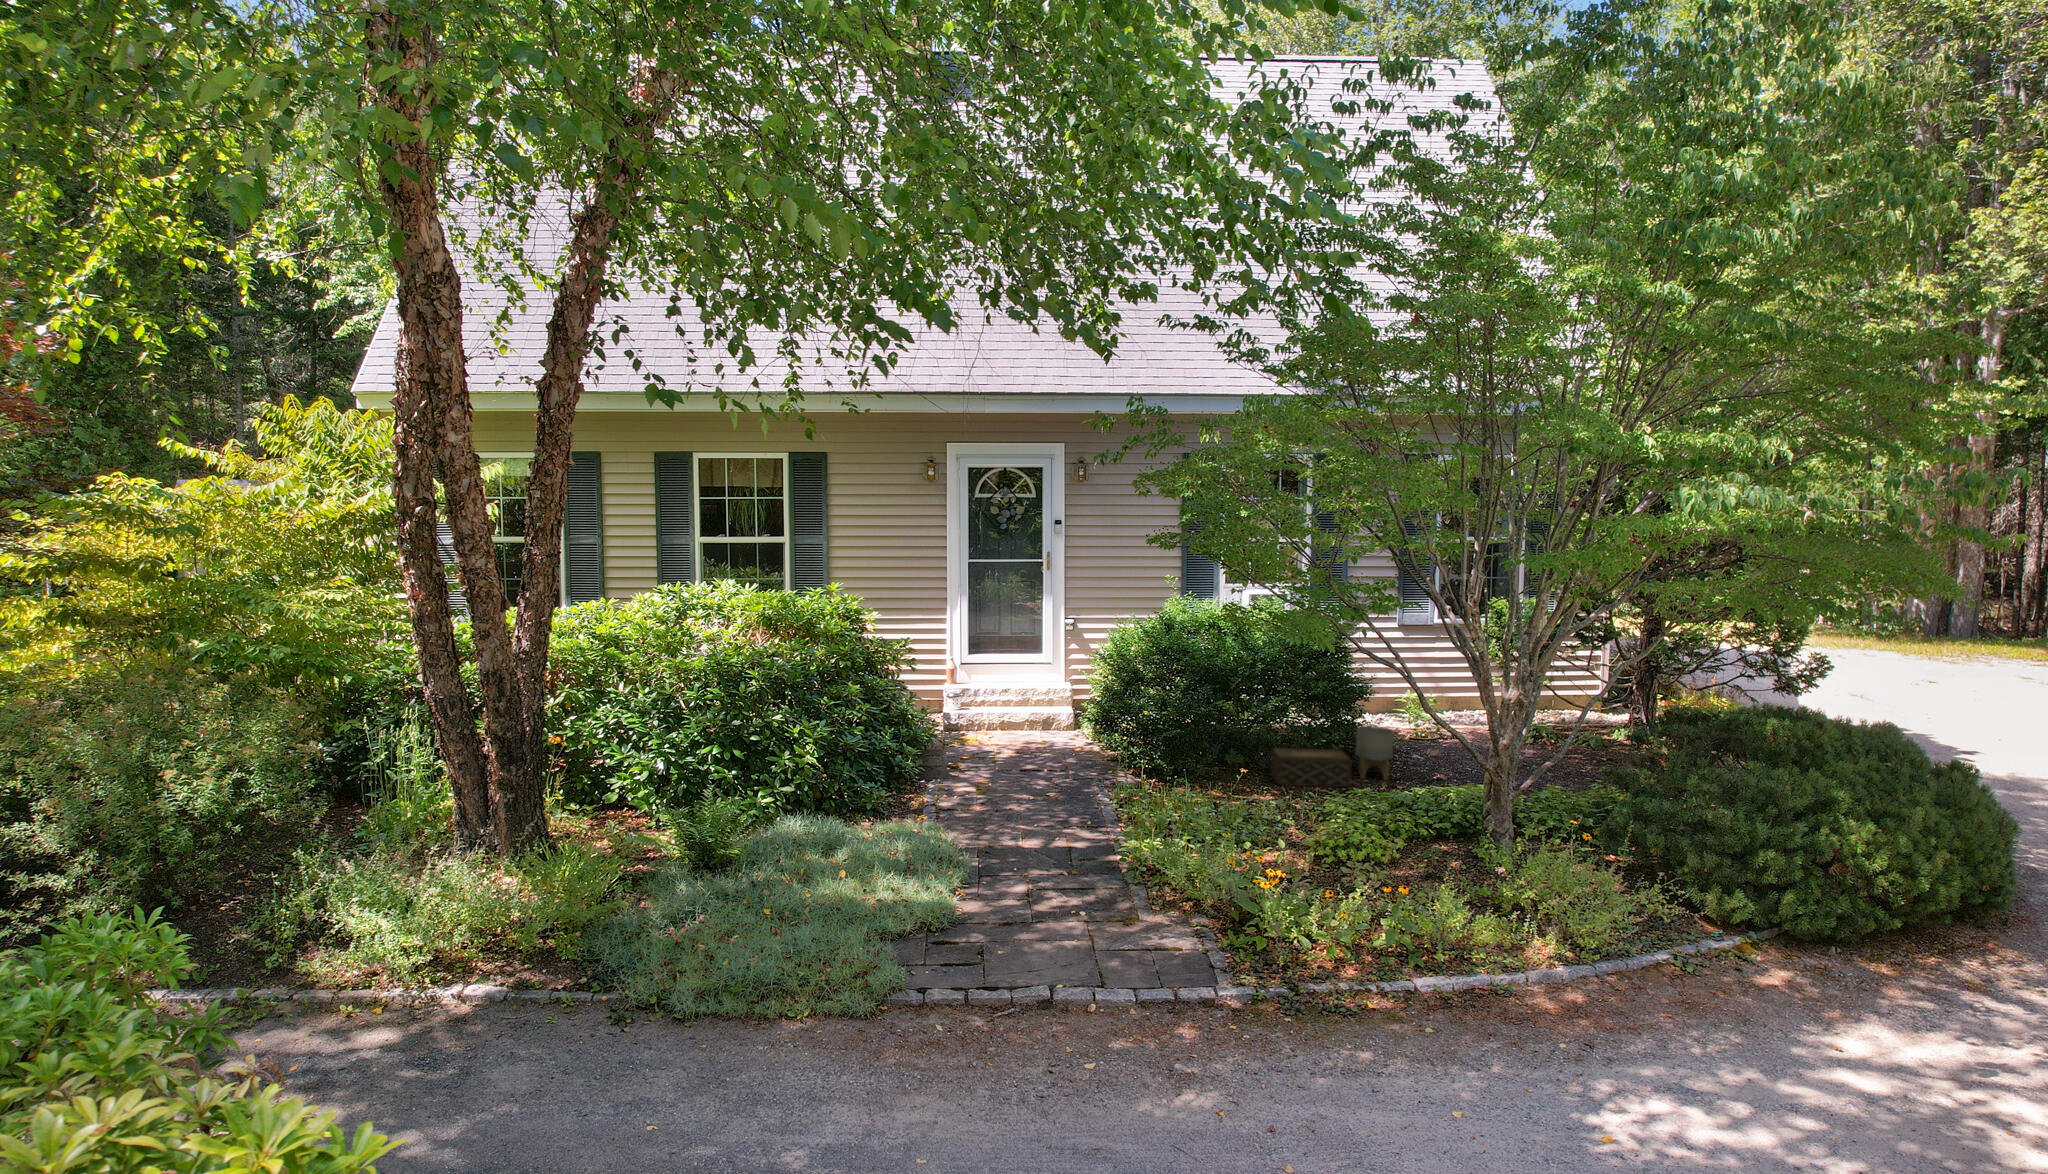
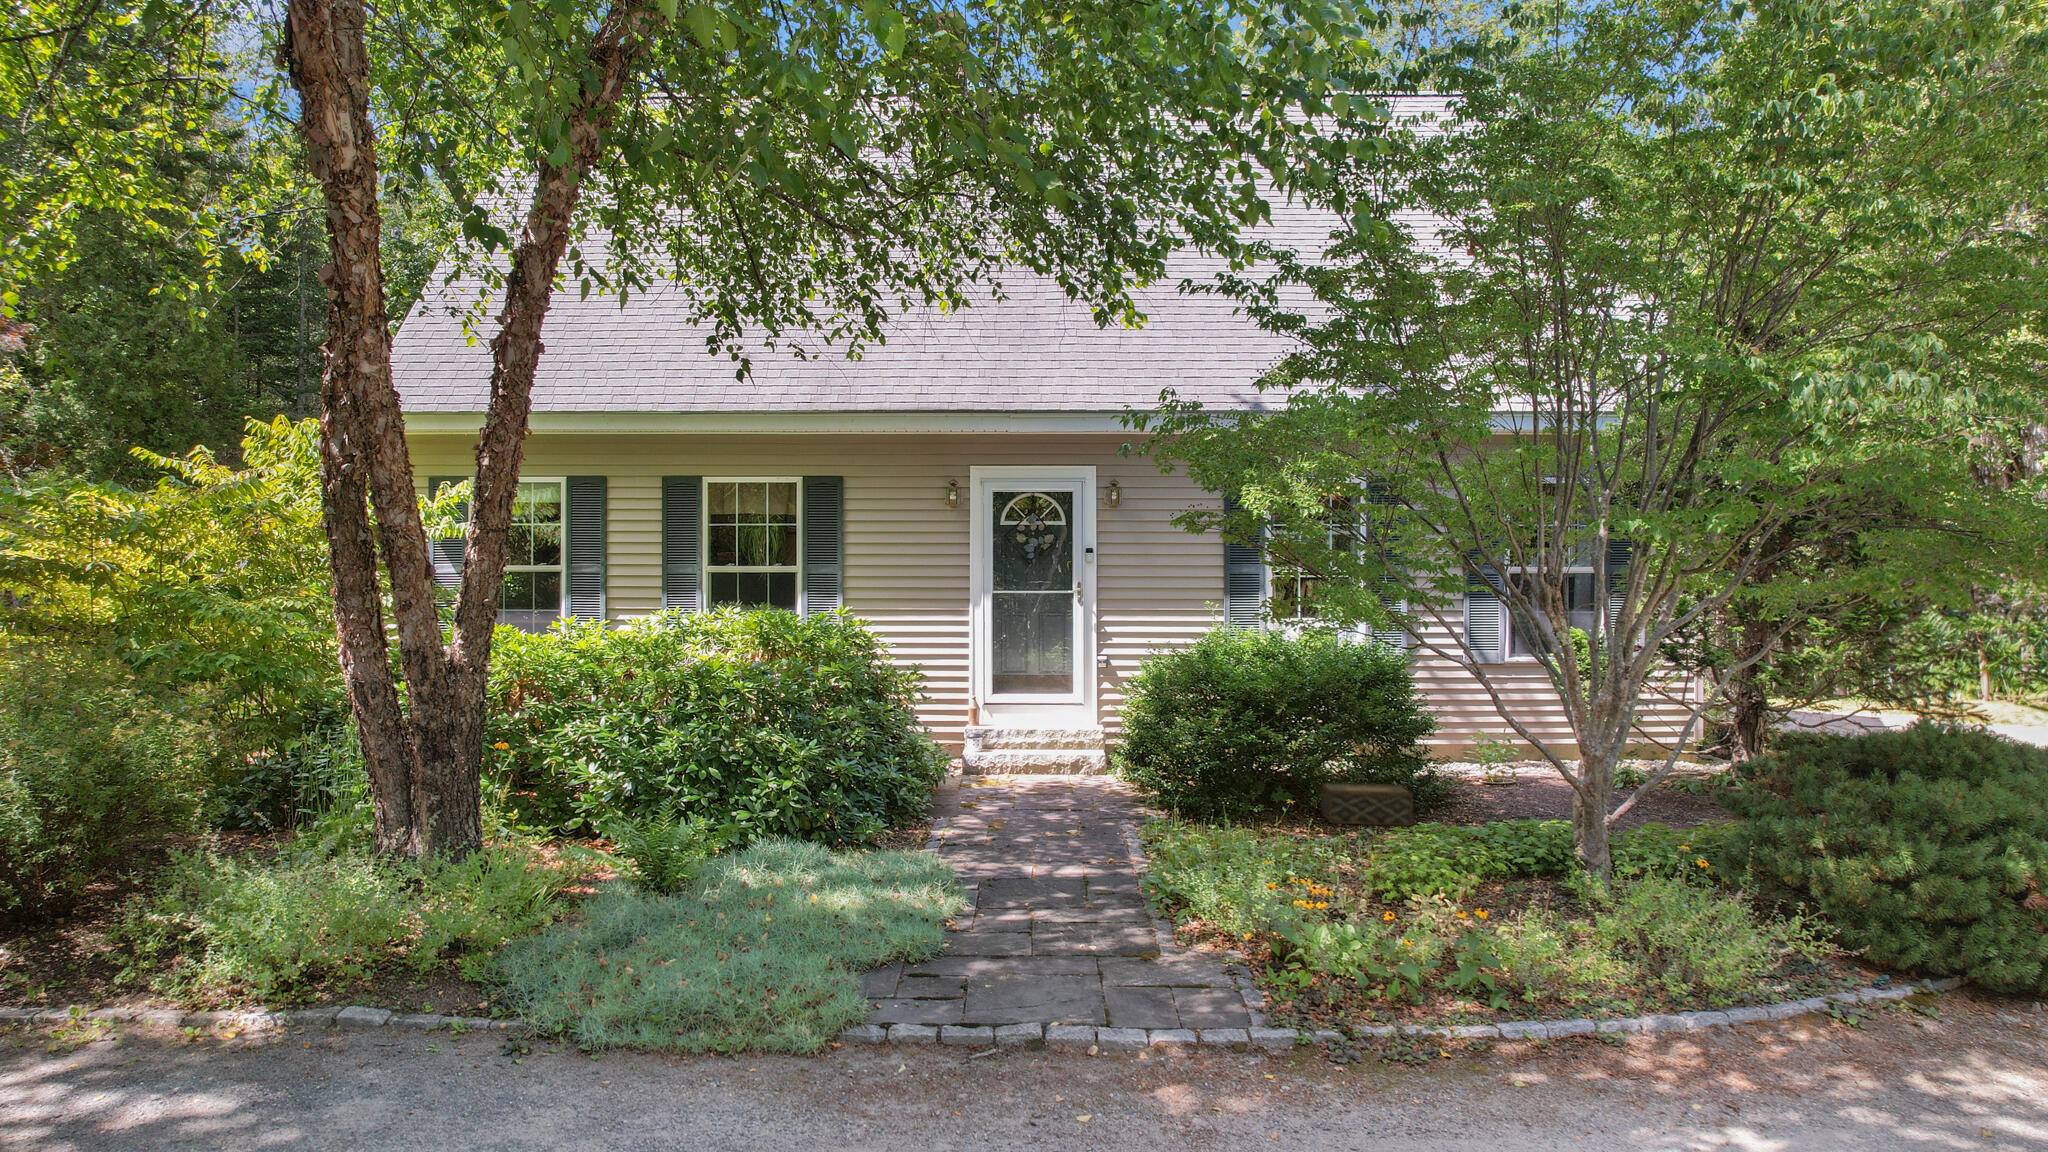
planter: present [1356,726,1394,781] -> none [1418,759,1460,820]

